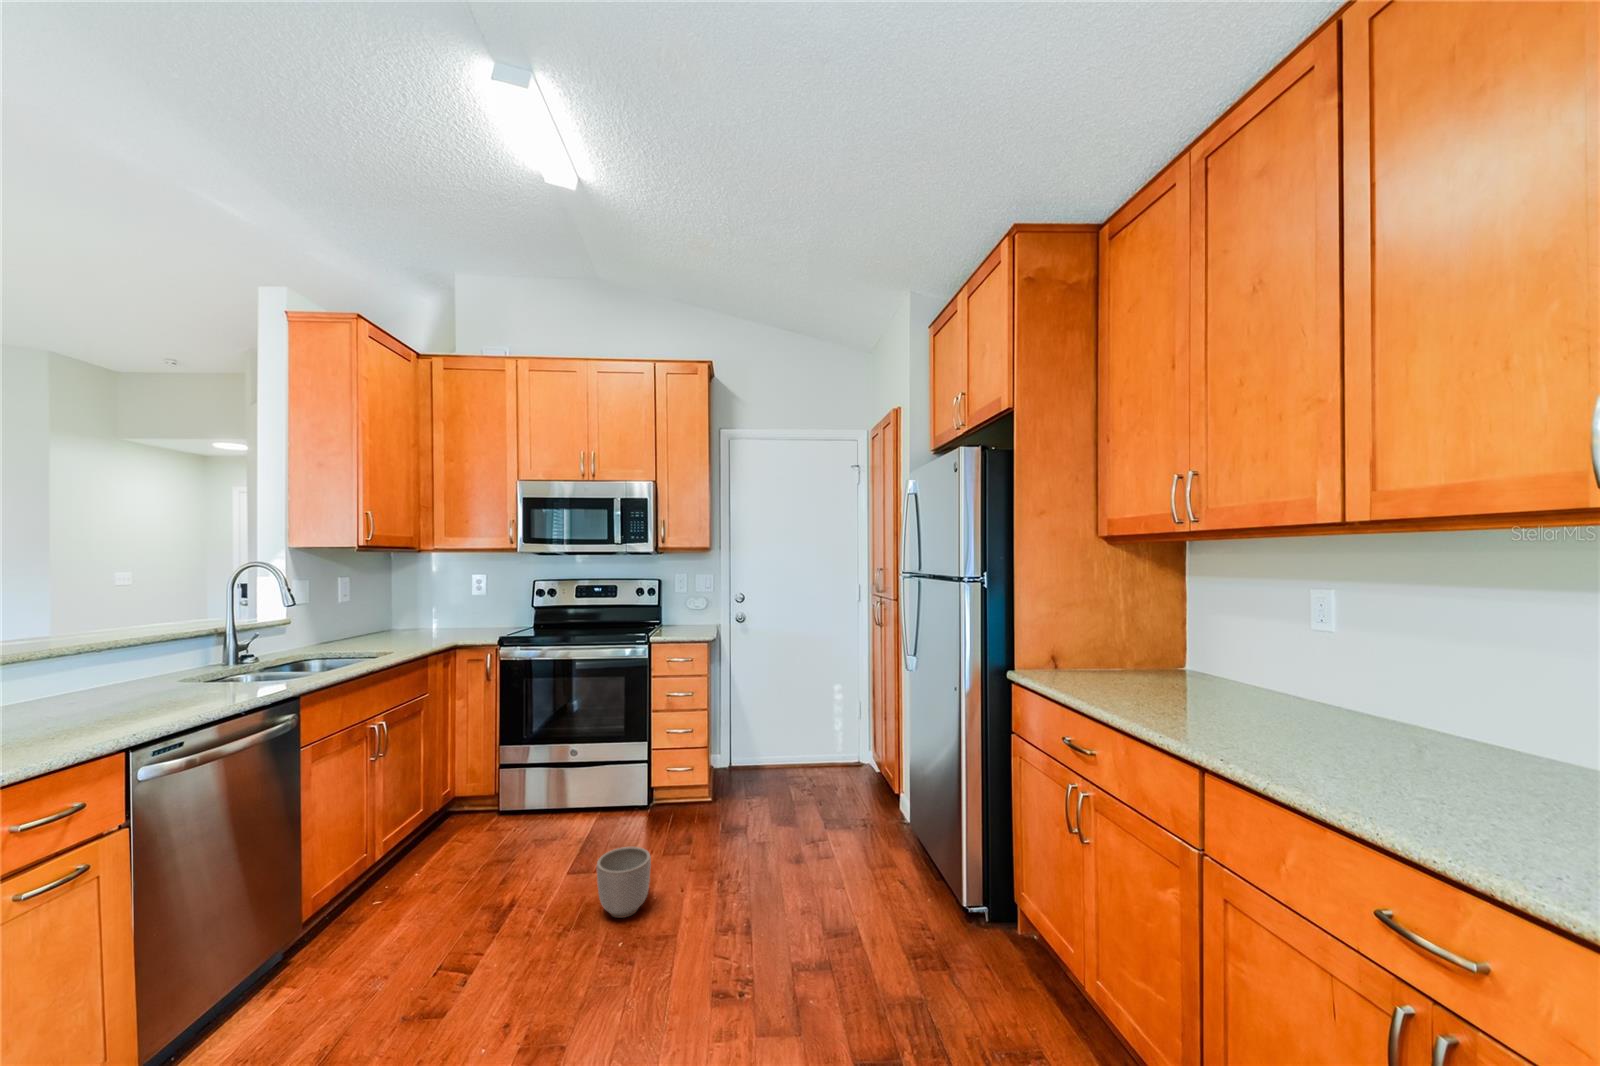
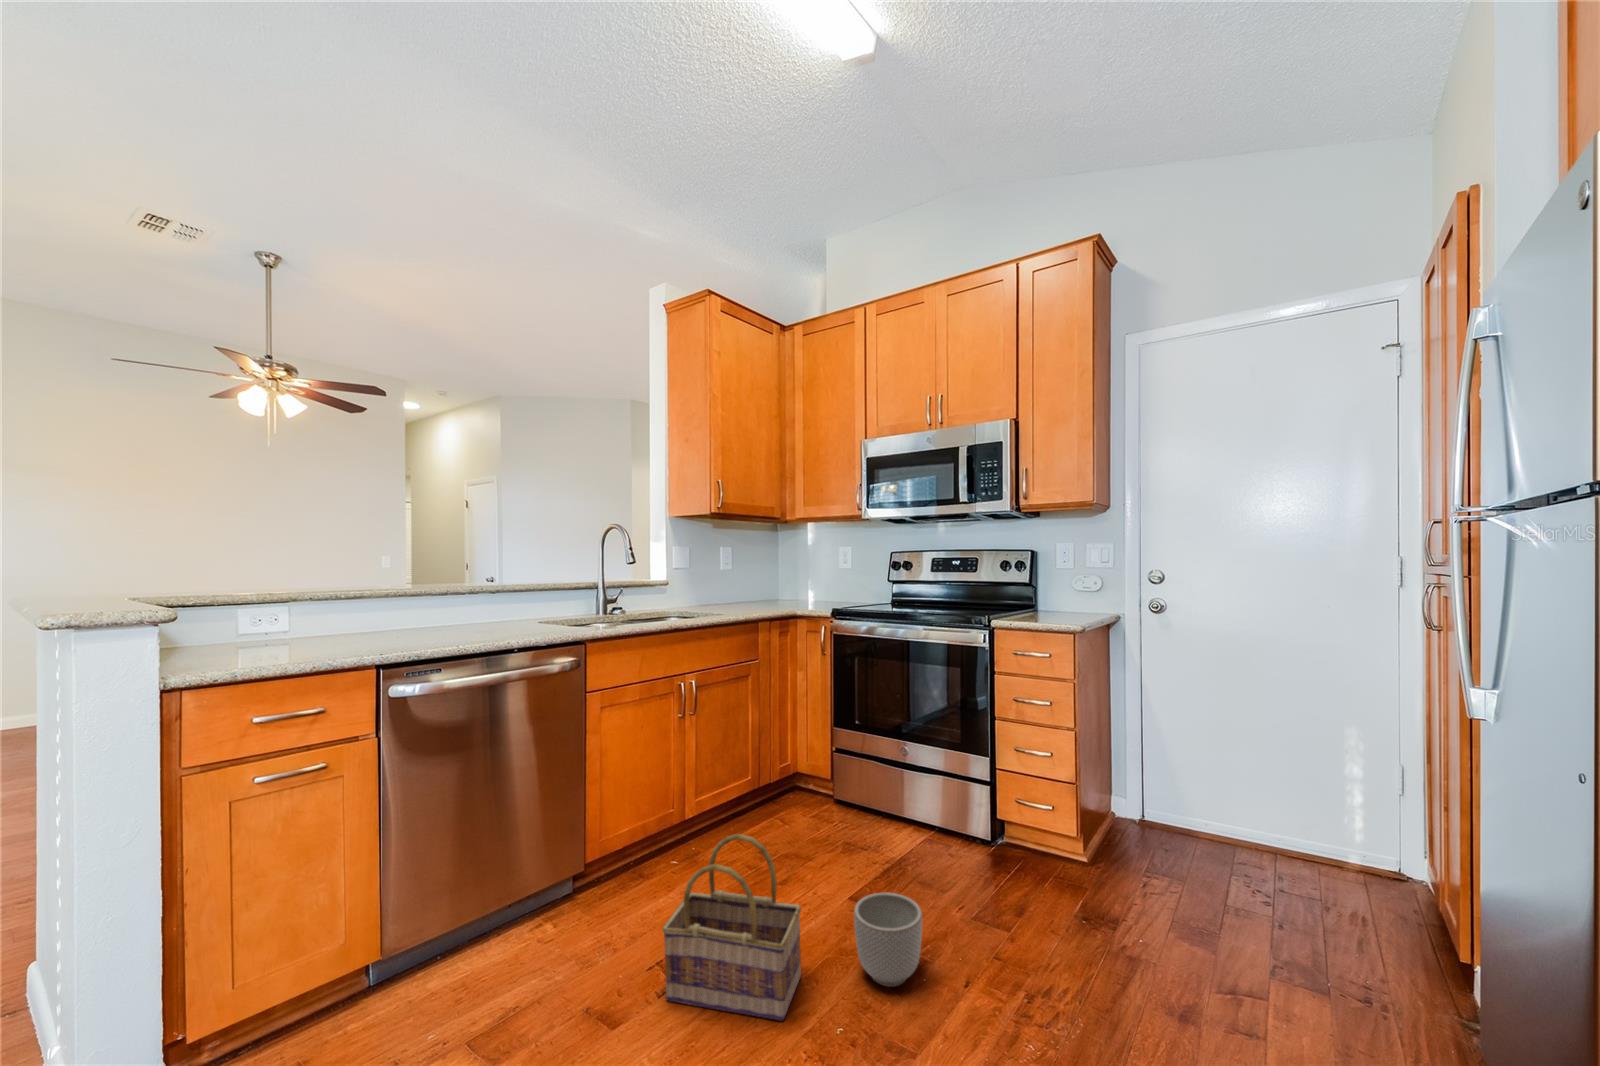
basket: none [439,834,566,1009] -> present [662,834,801,1020]

